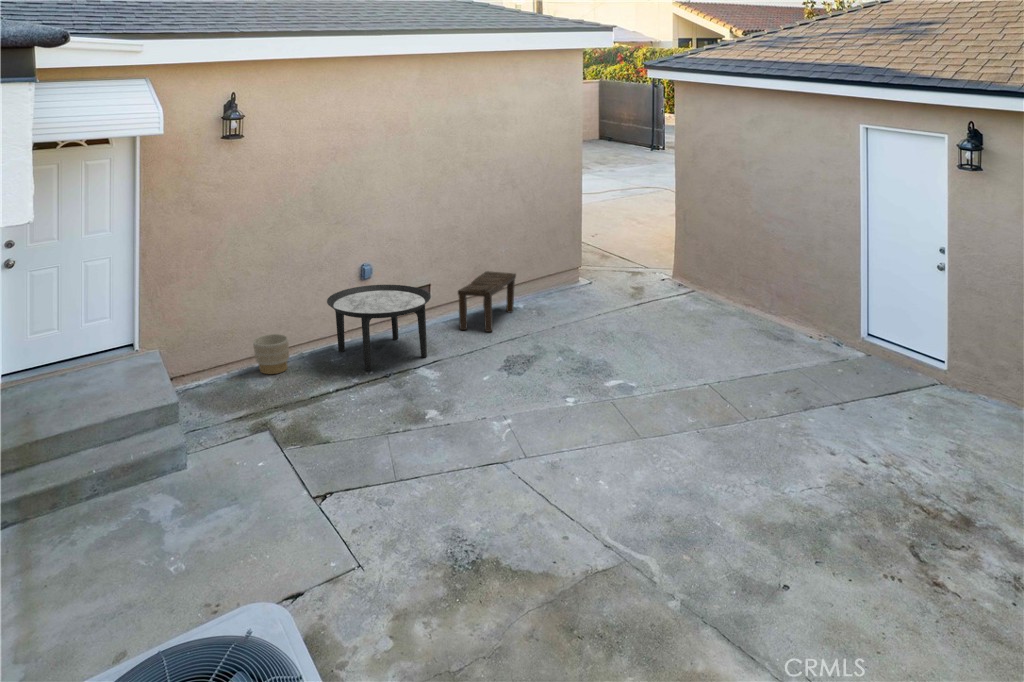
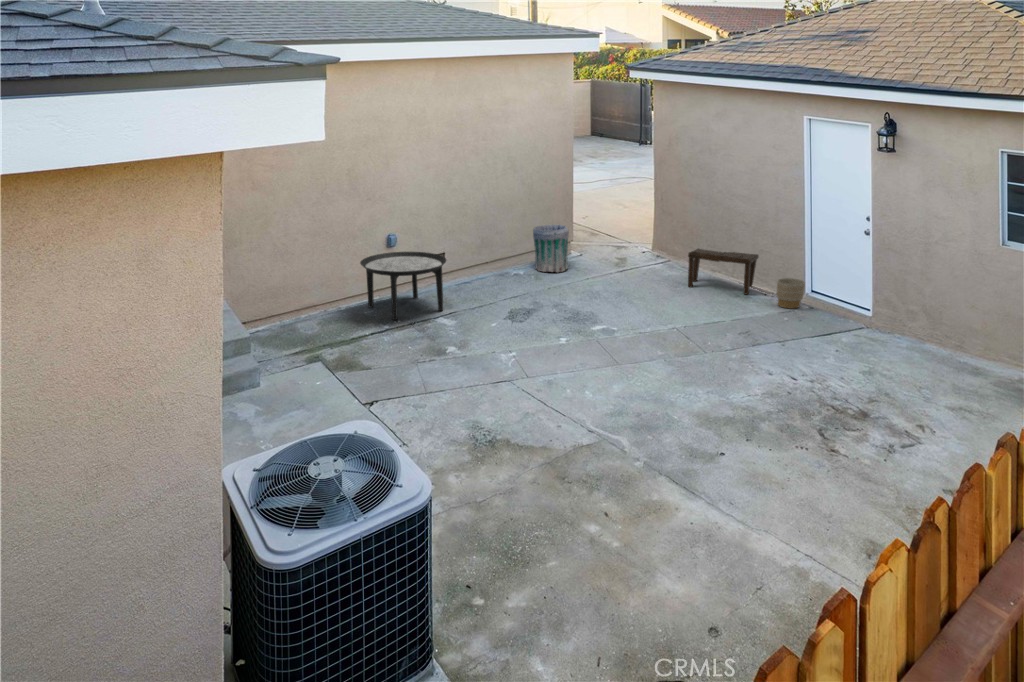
trash can: none [535,248,577,304] -> present [533,225,569,272]
bench: present [458,271,516,332] -> present [688,249,759,294]
planter: present [253,334,289,374] -> present [777,278,805,309]

